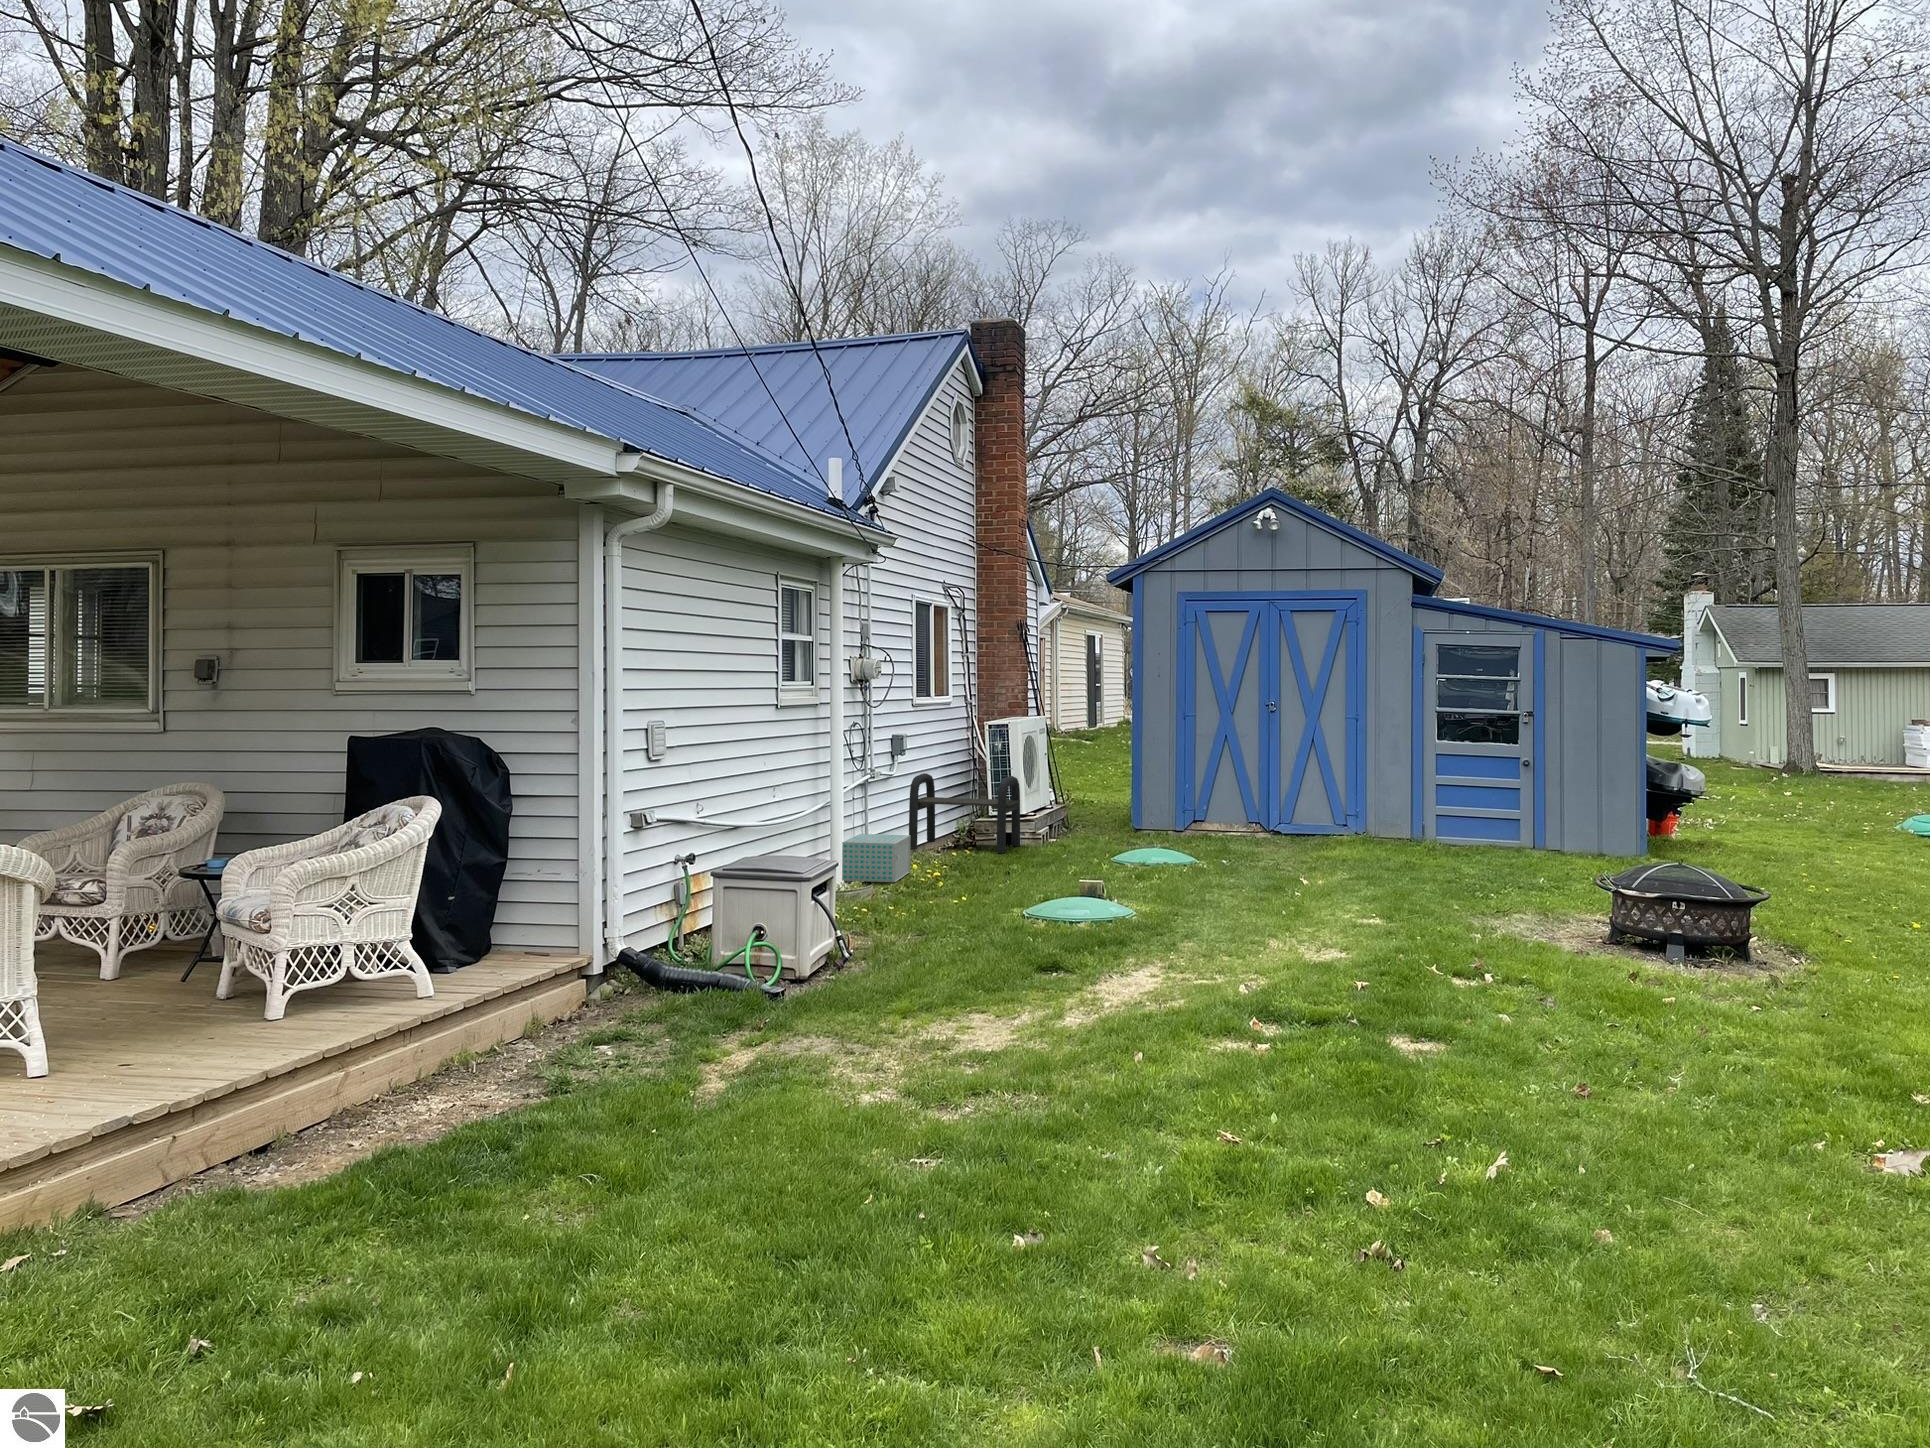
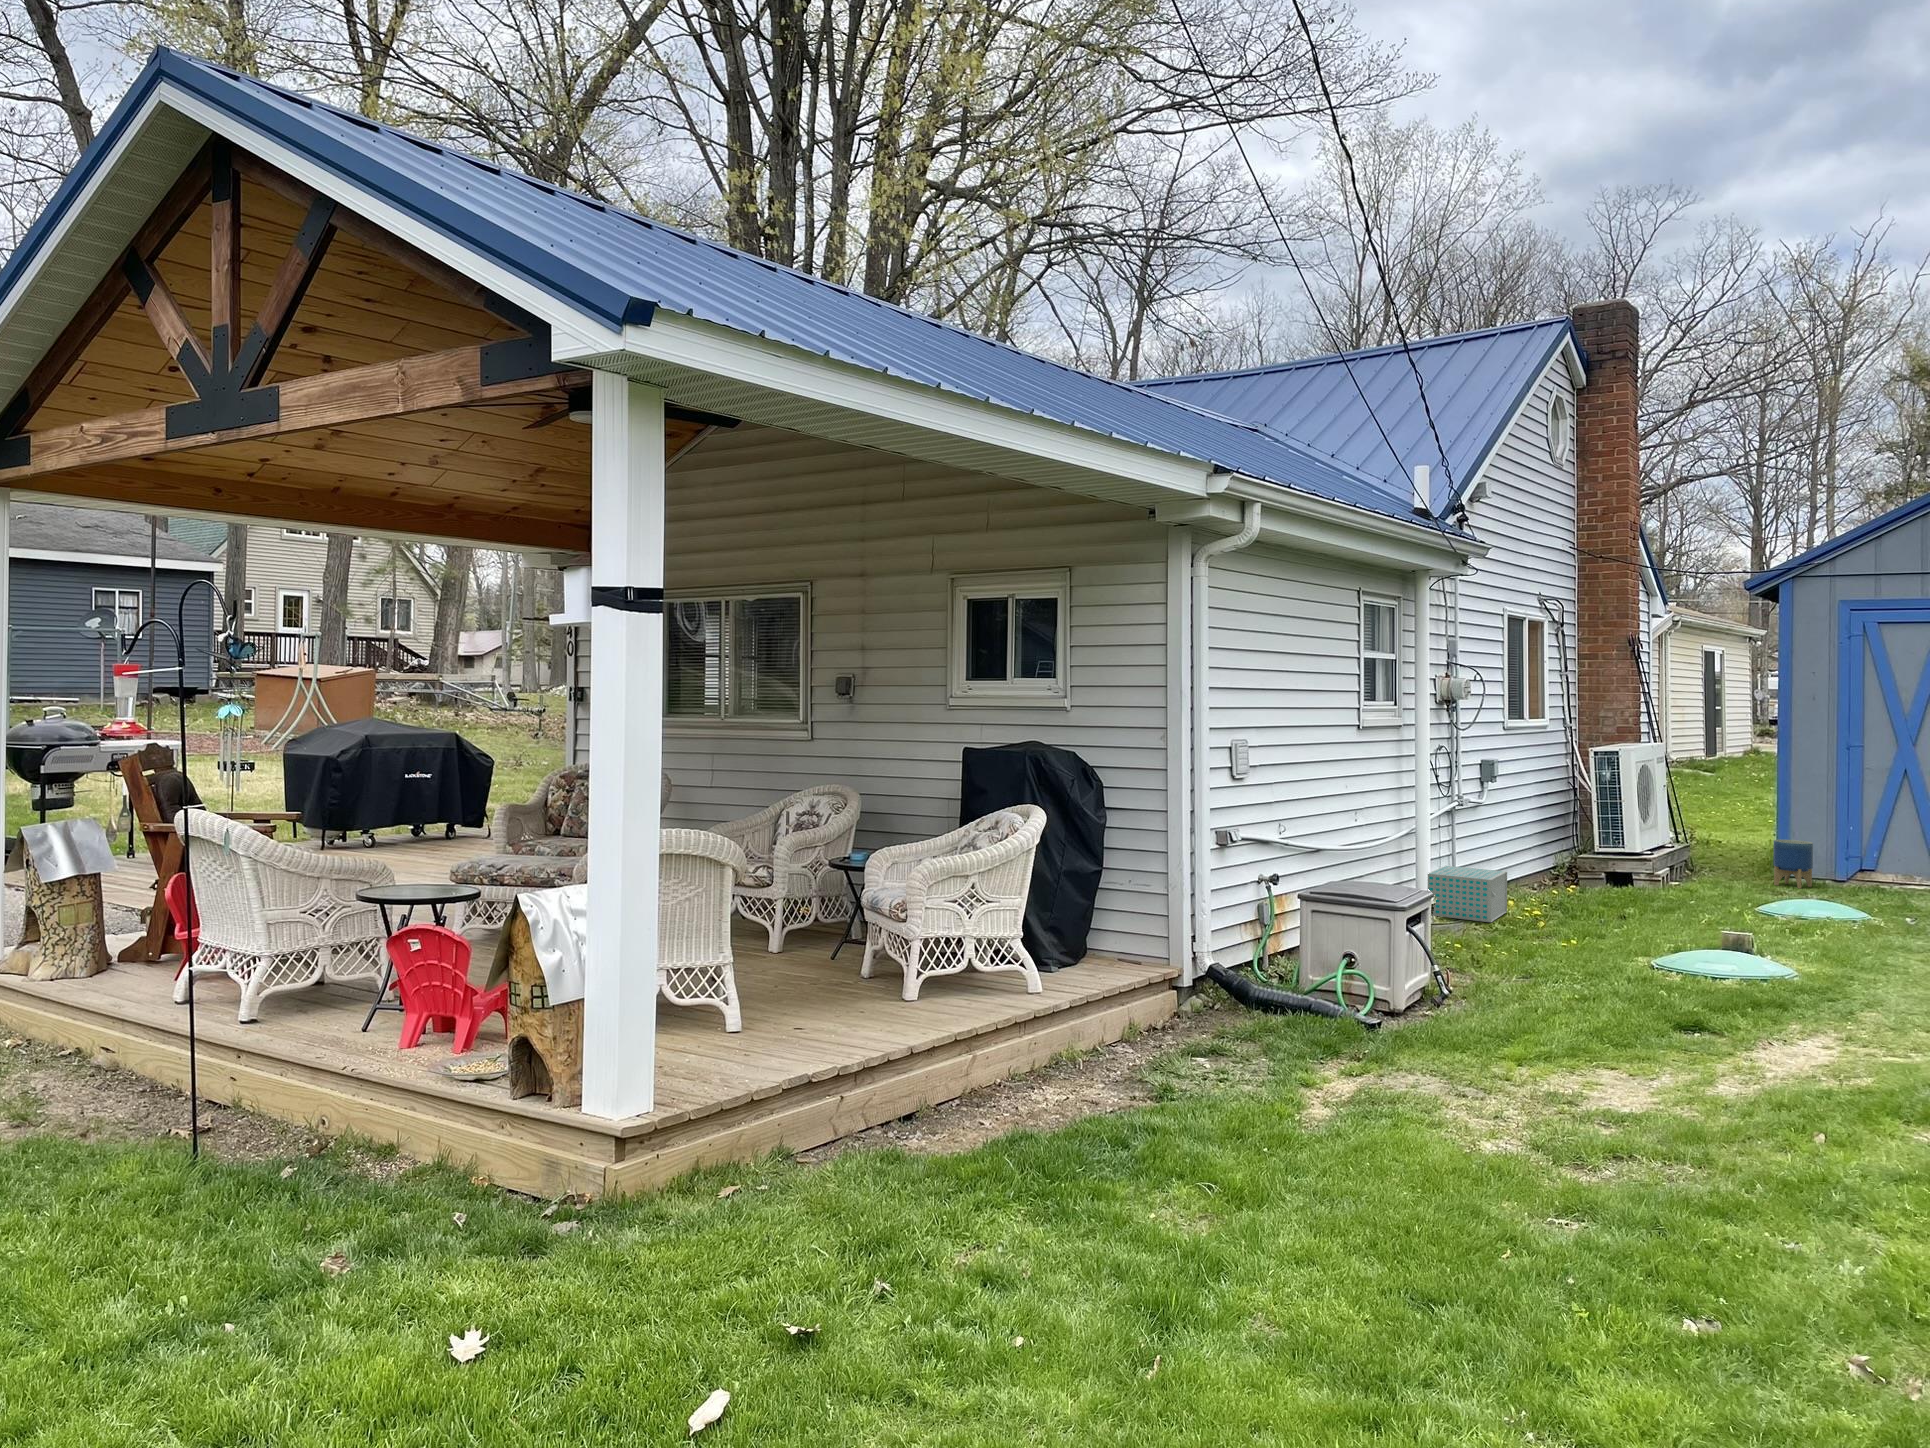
bench: present [909,773,1020,854] -> none [1499,803,1642,900]
planter: none [1117,794,1143,833] -> present [1773,840,1813,889]

